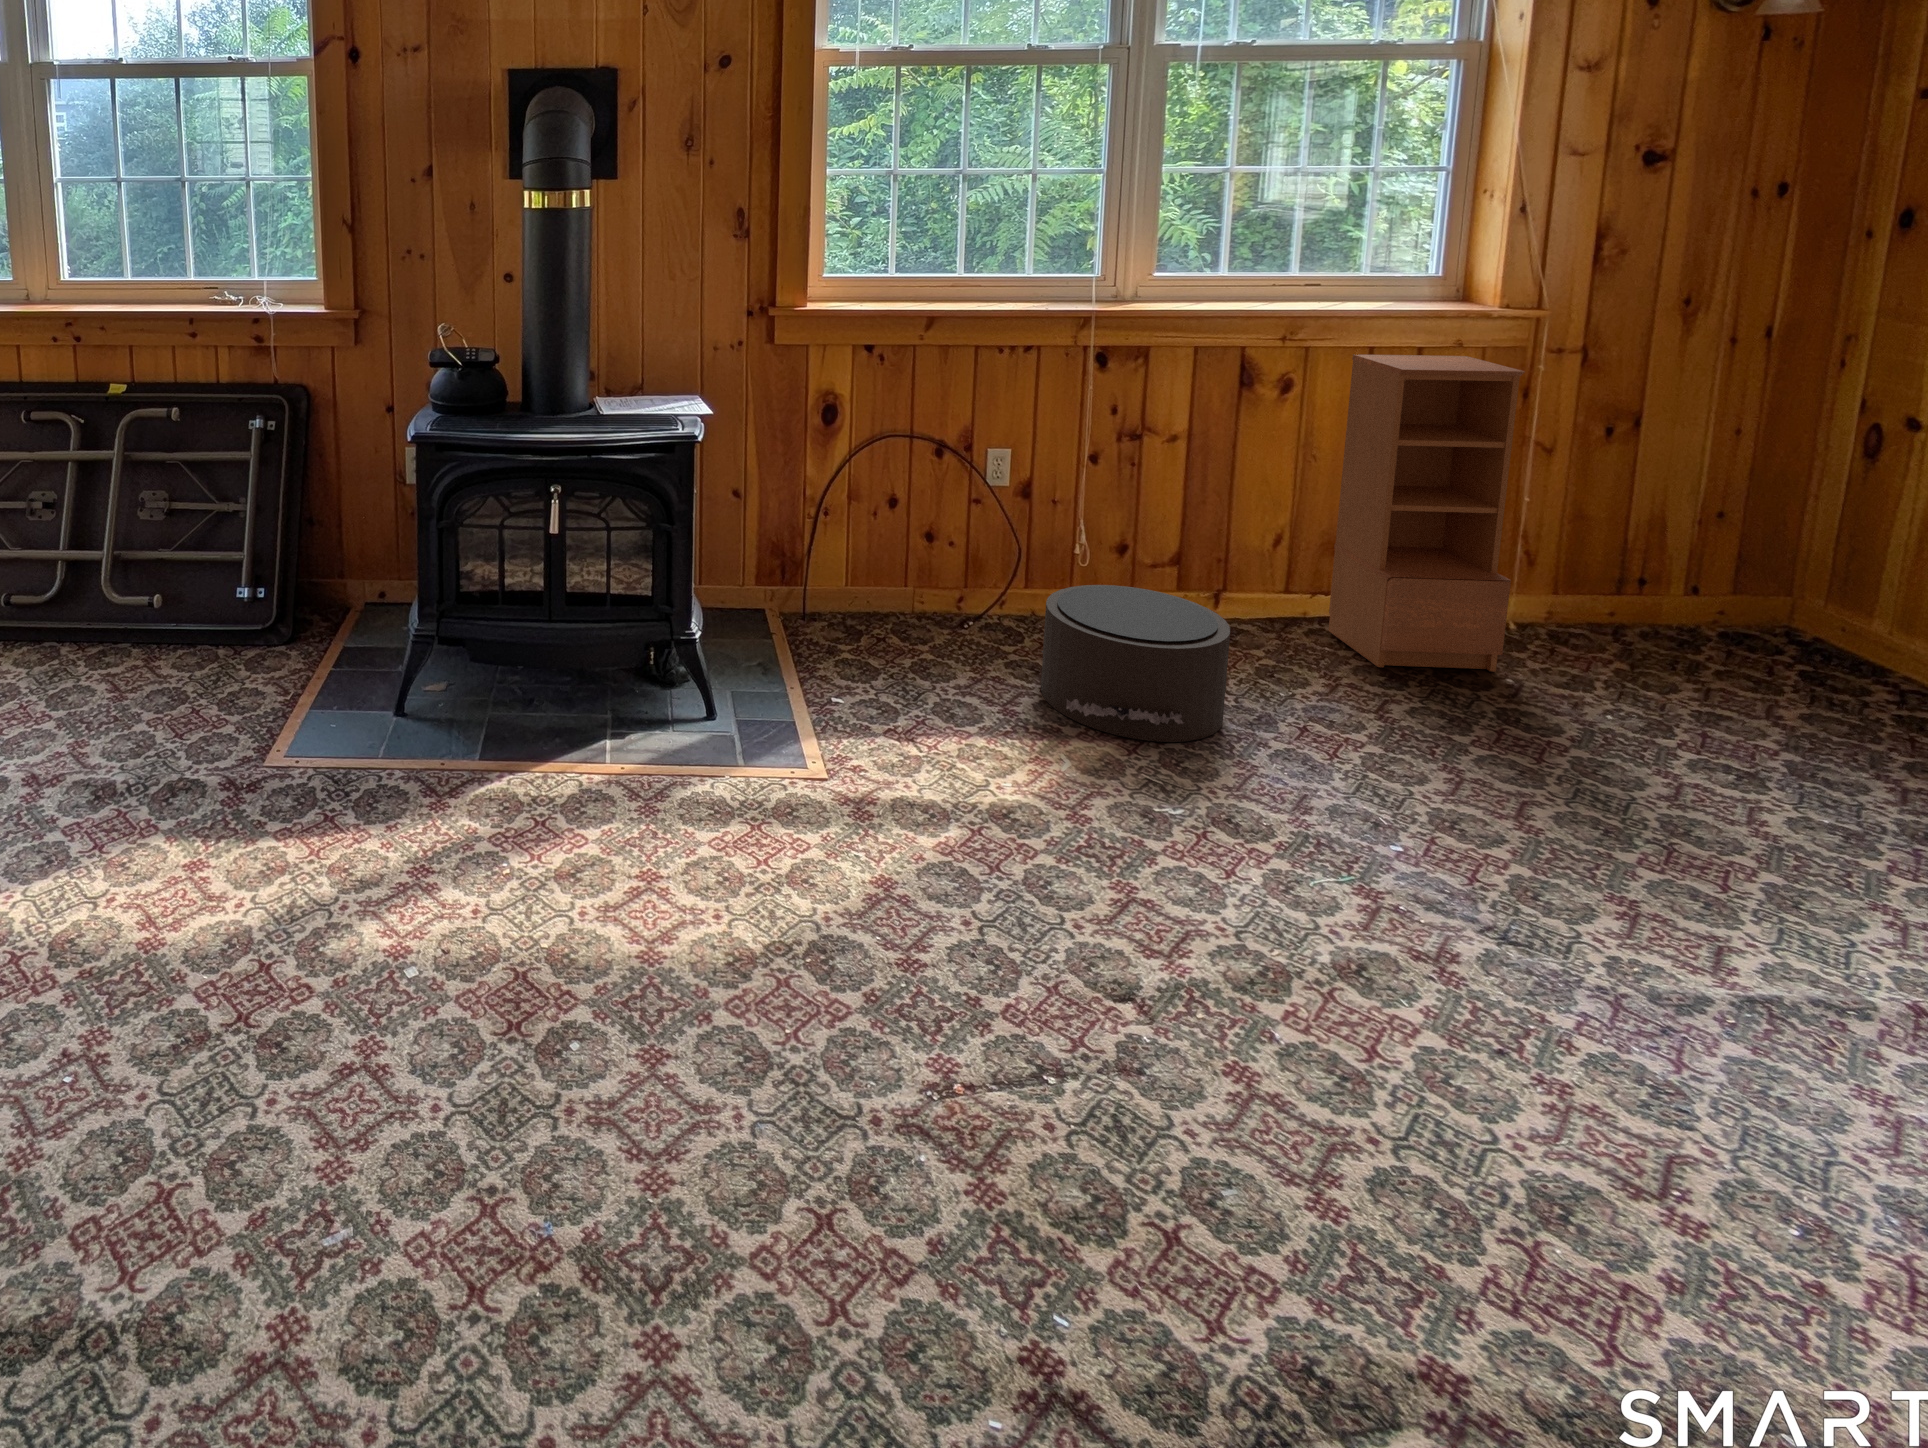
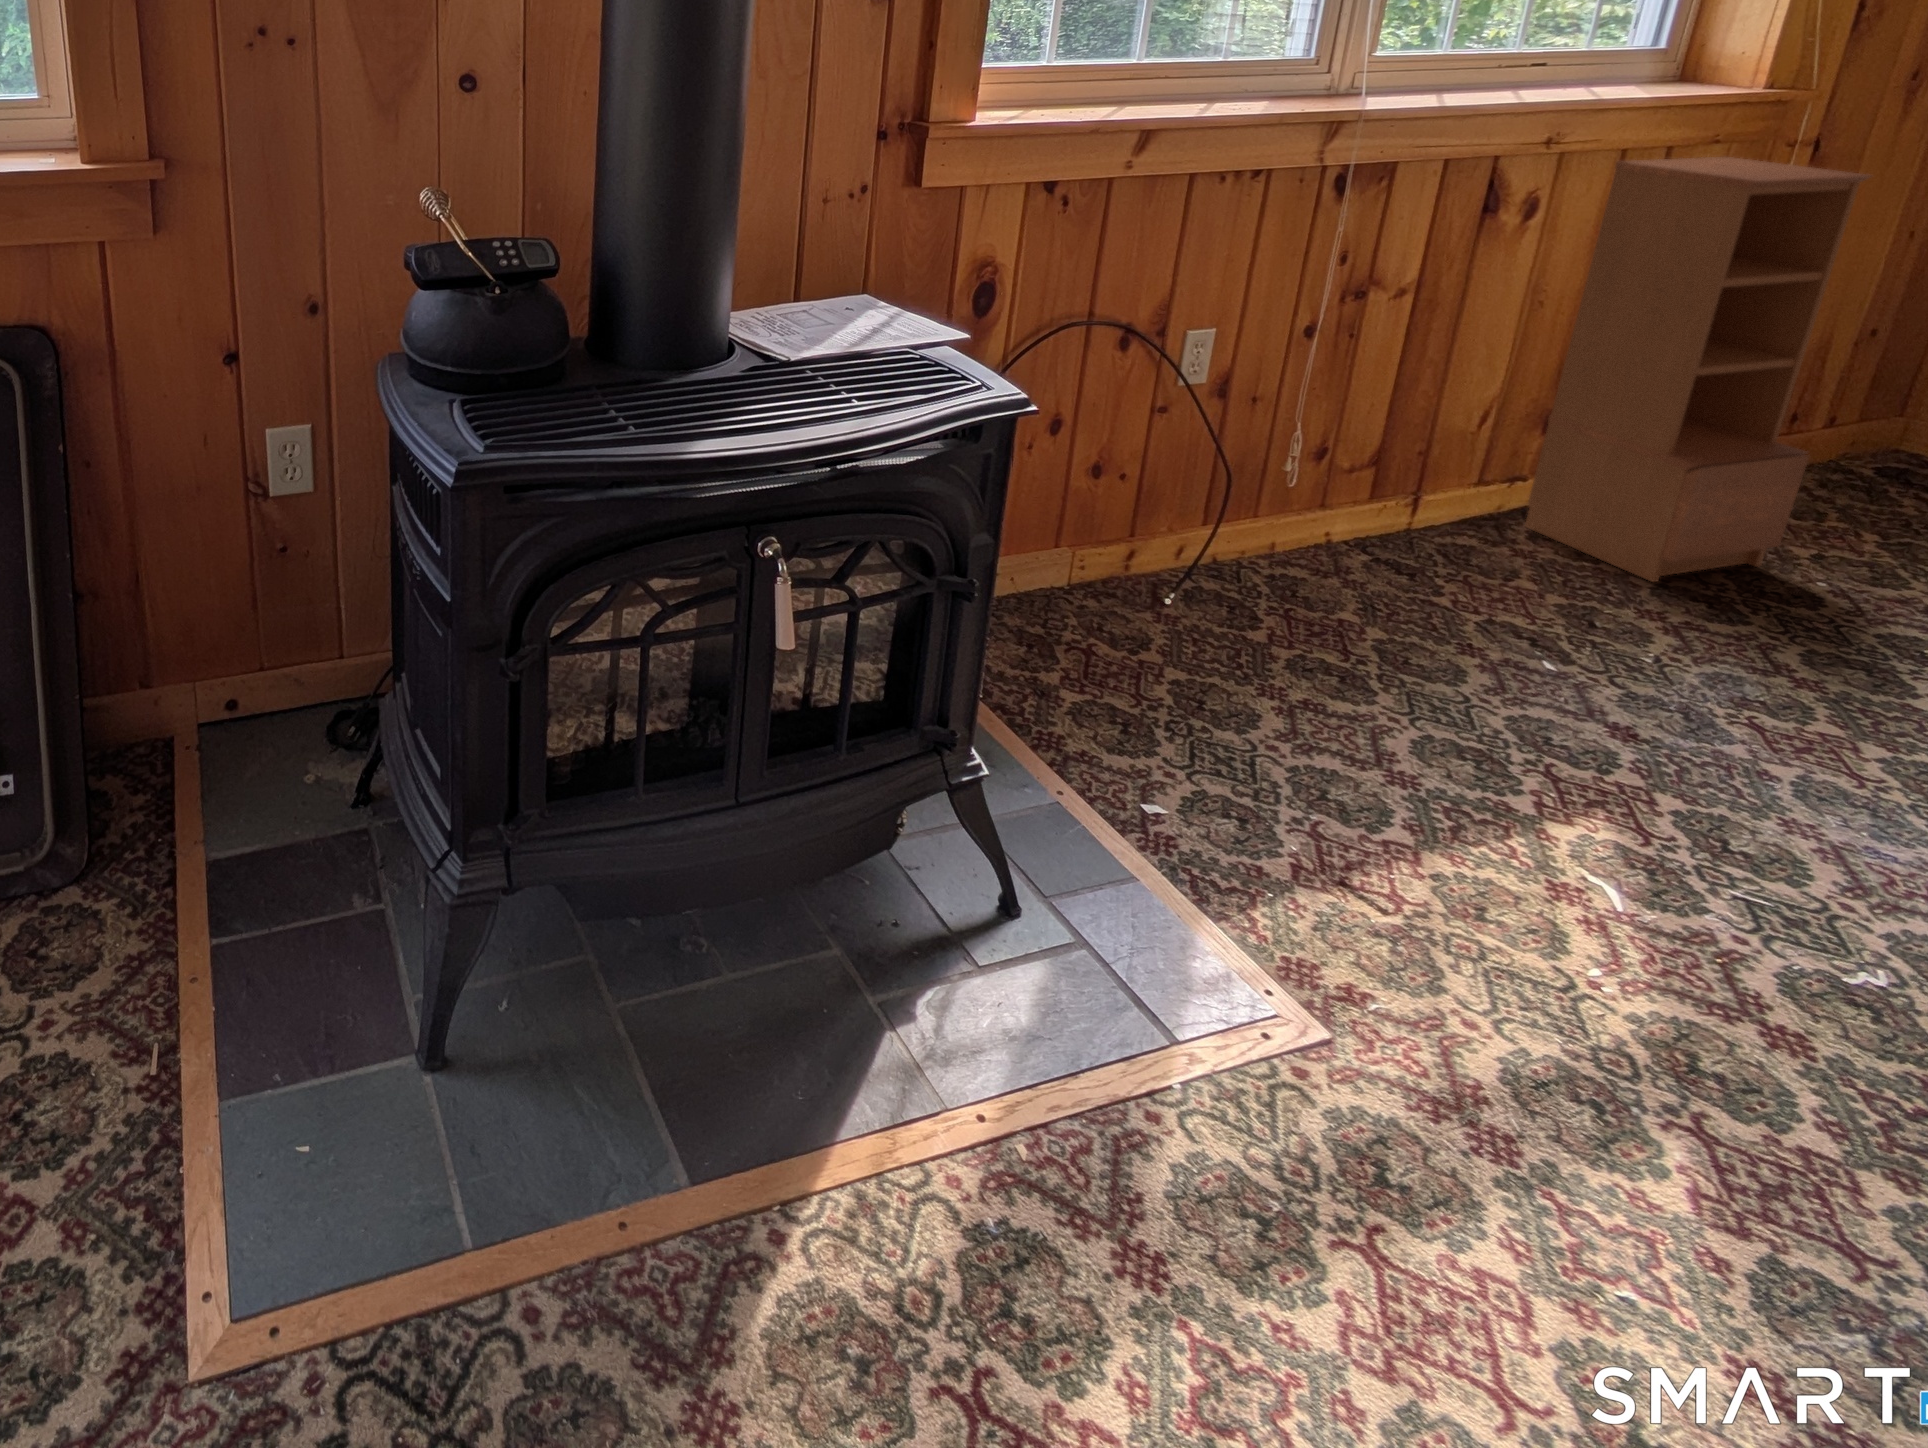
pouf: present [1041,585,1230,742] -> none [1302,529,1712,802]

